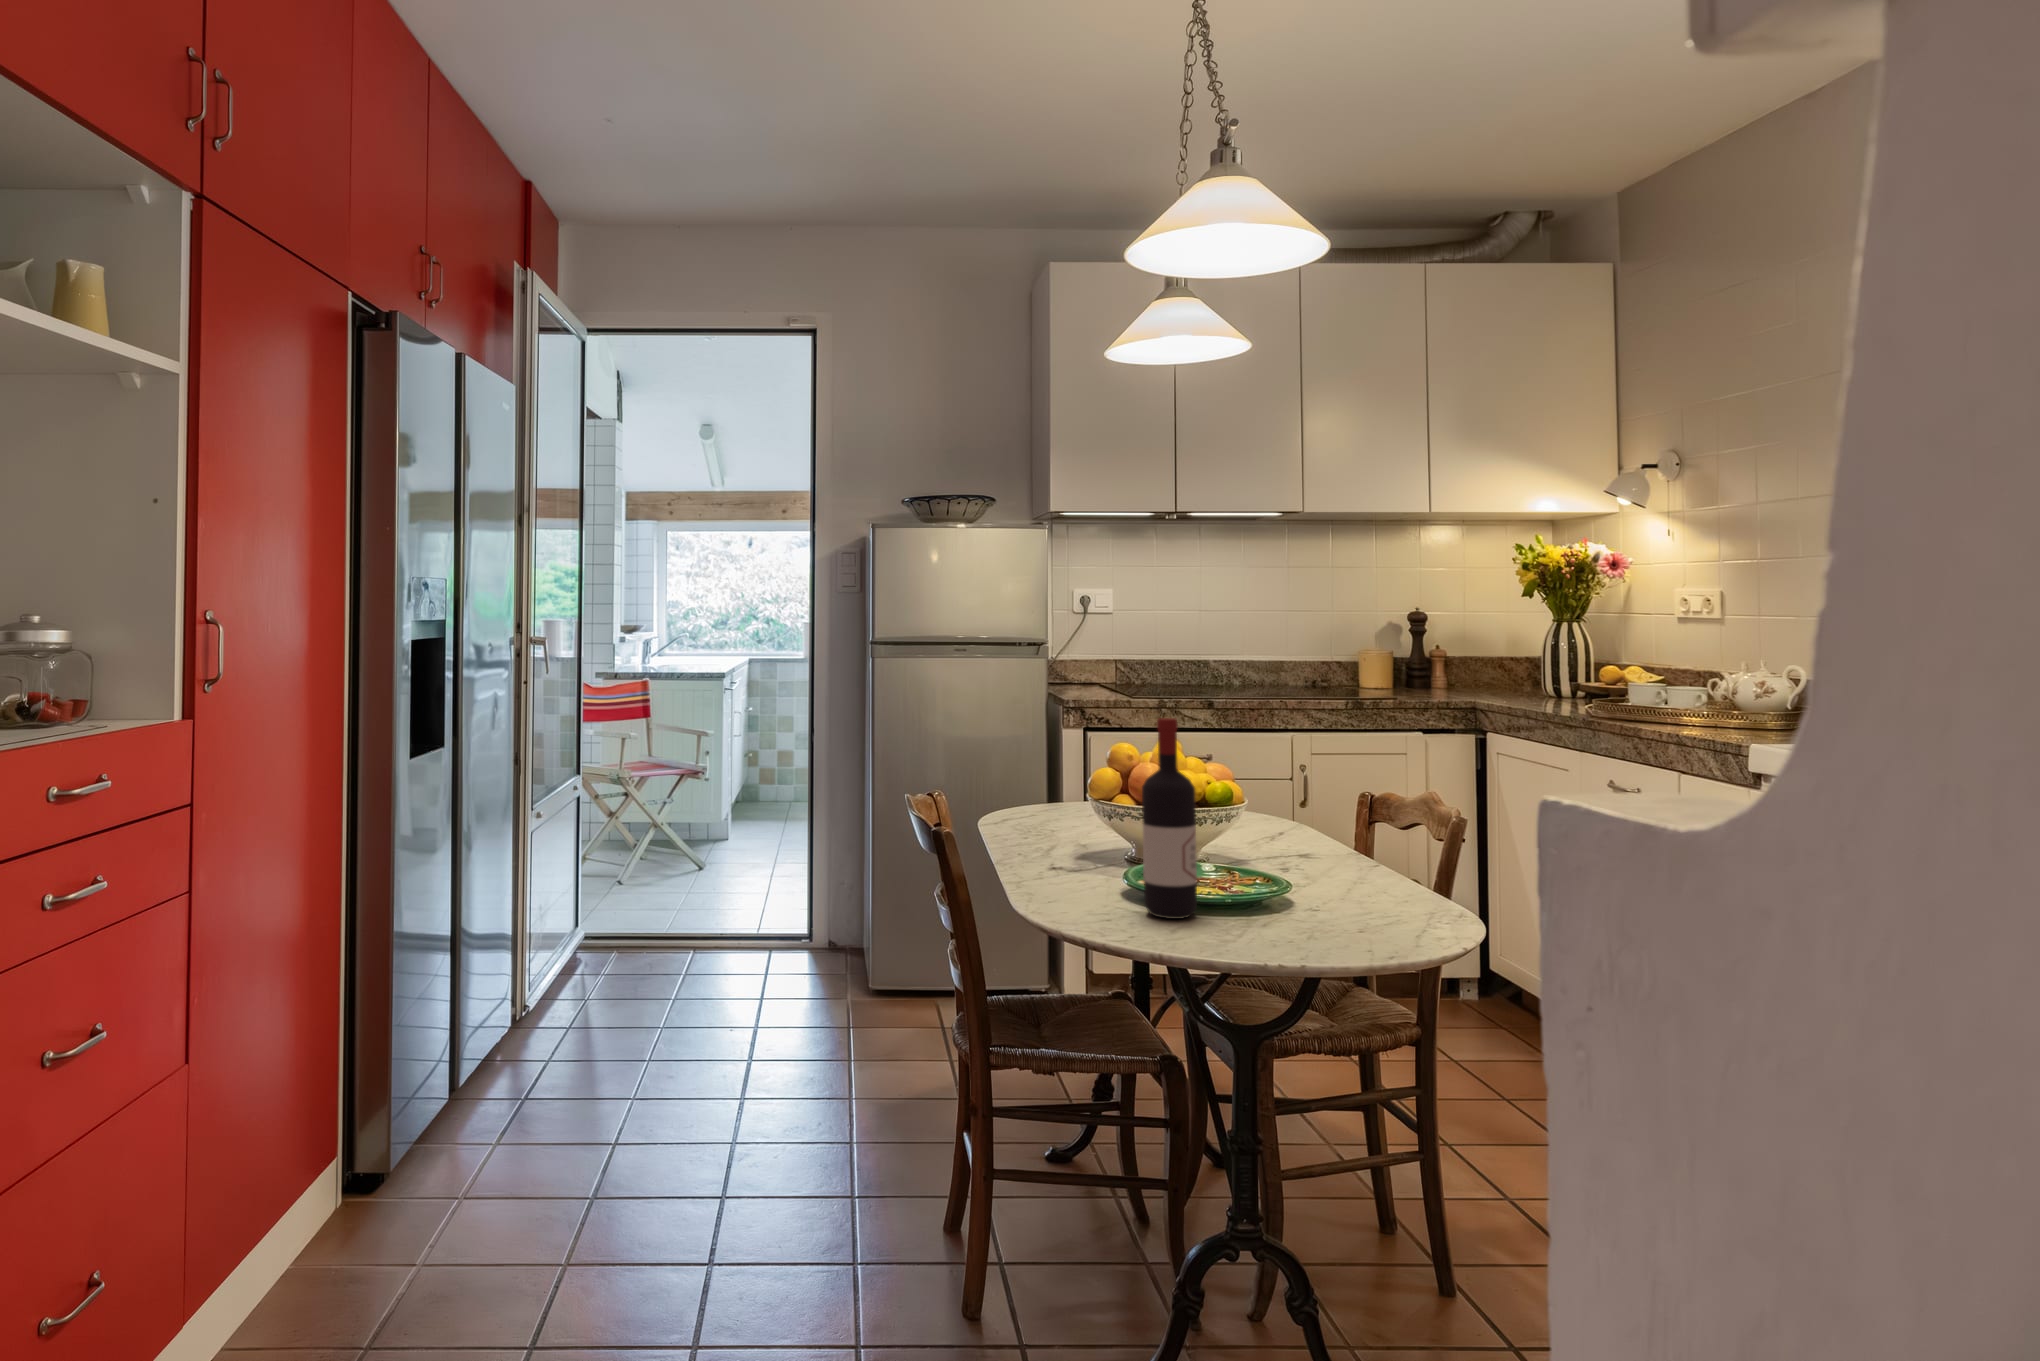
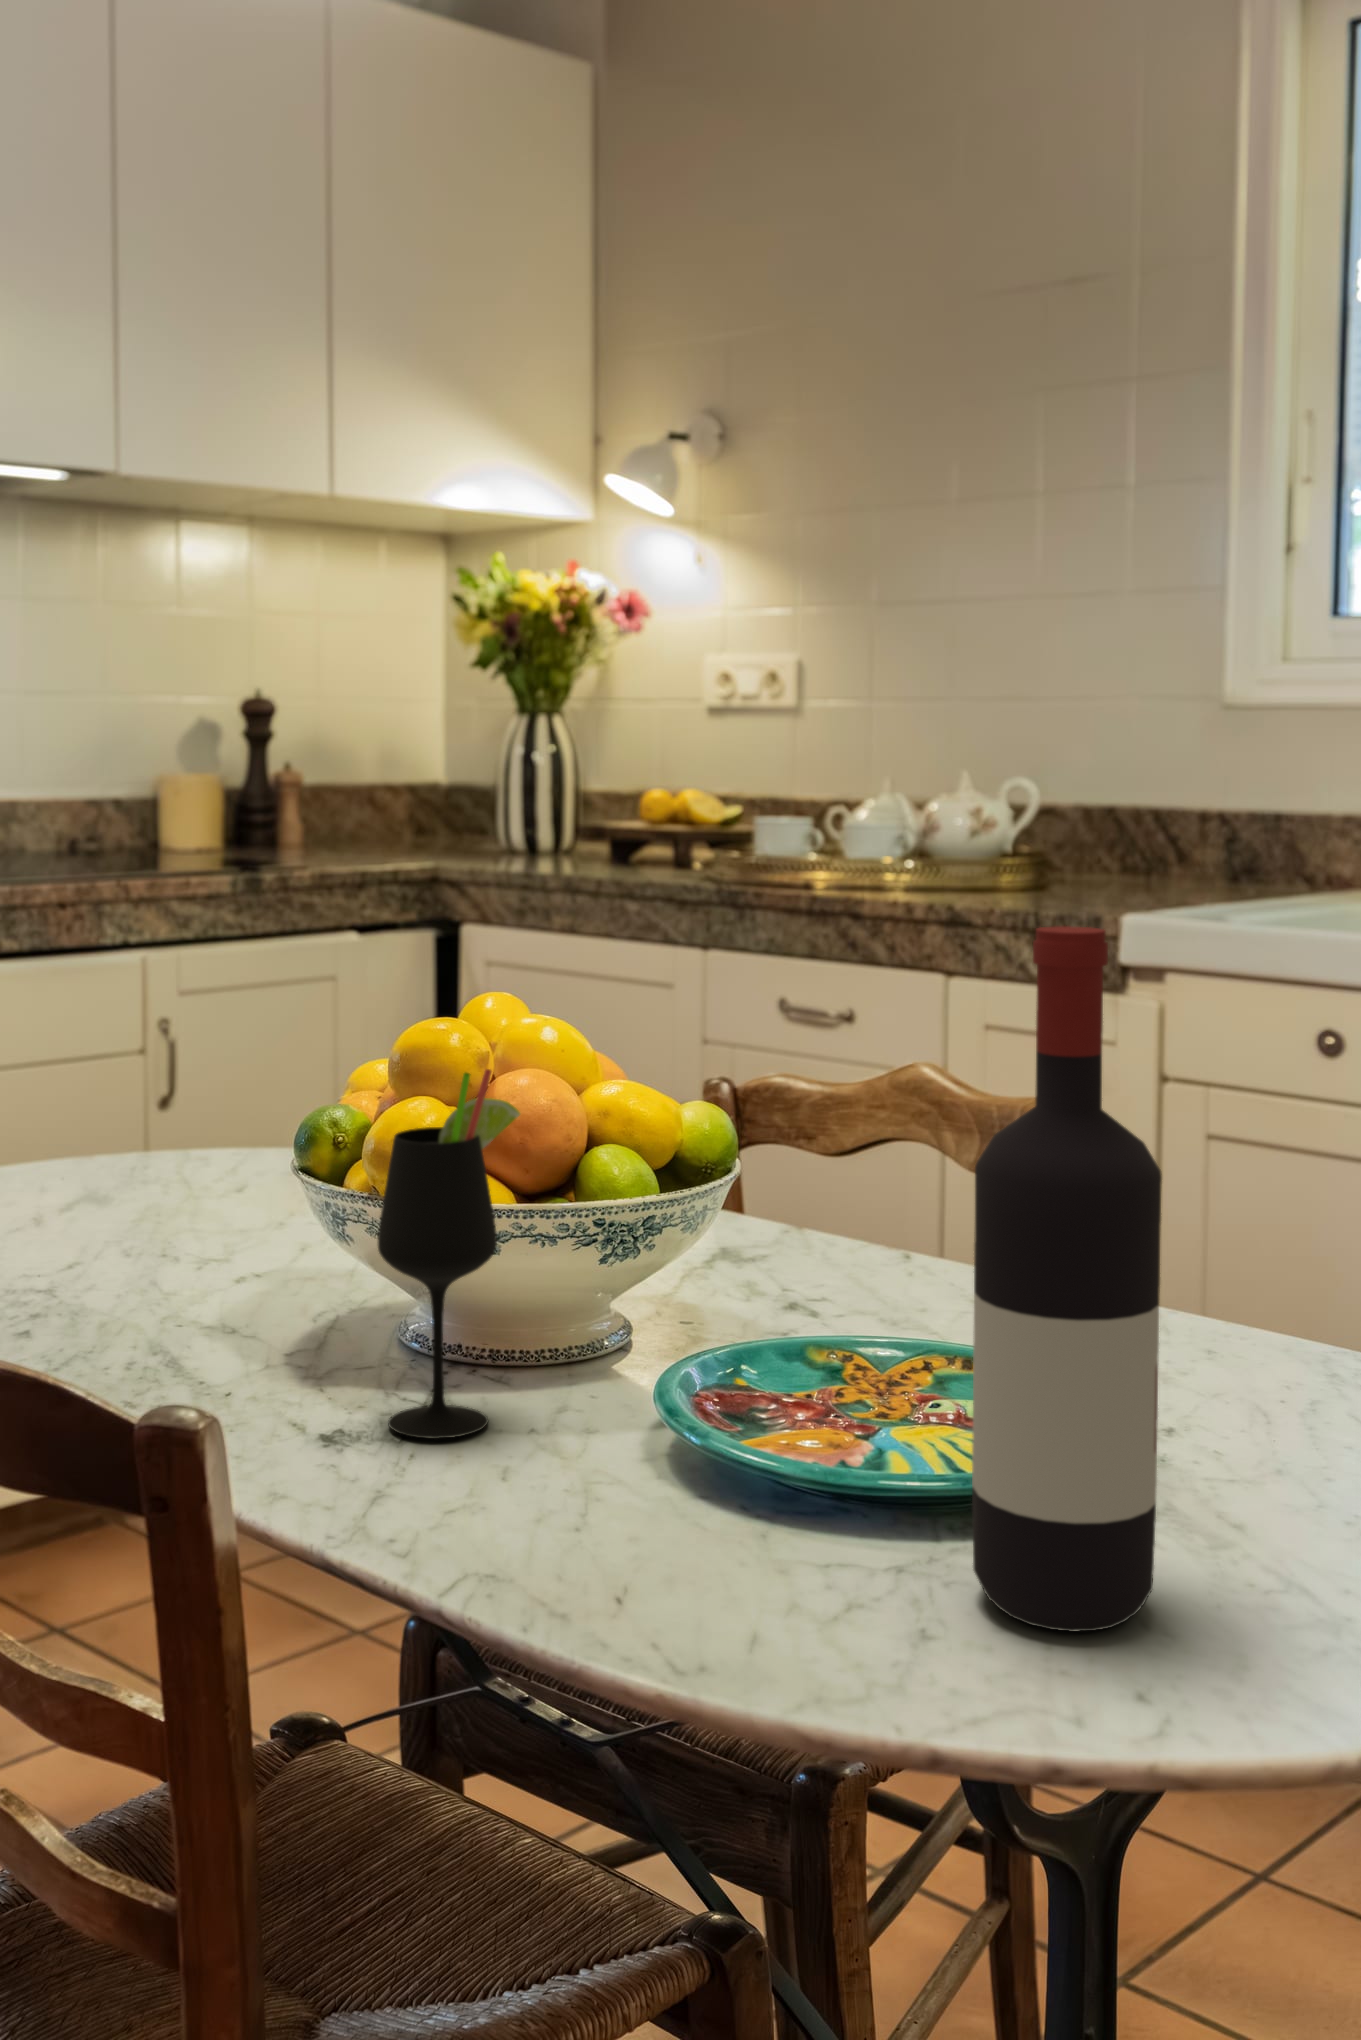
wine glass: none [1078,756,1118,867] -> present [378,1069,520,1439]

